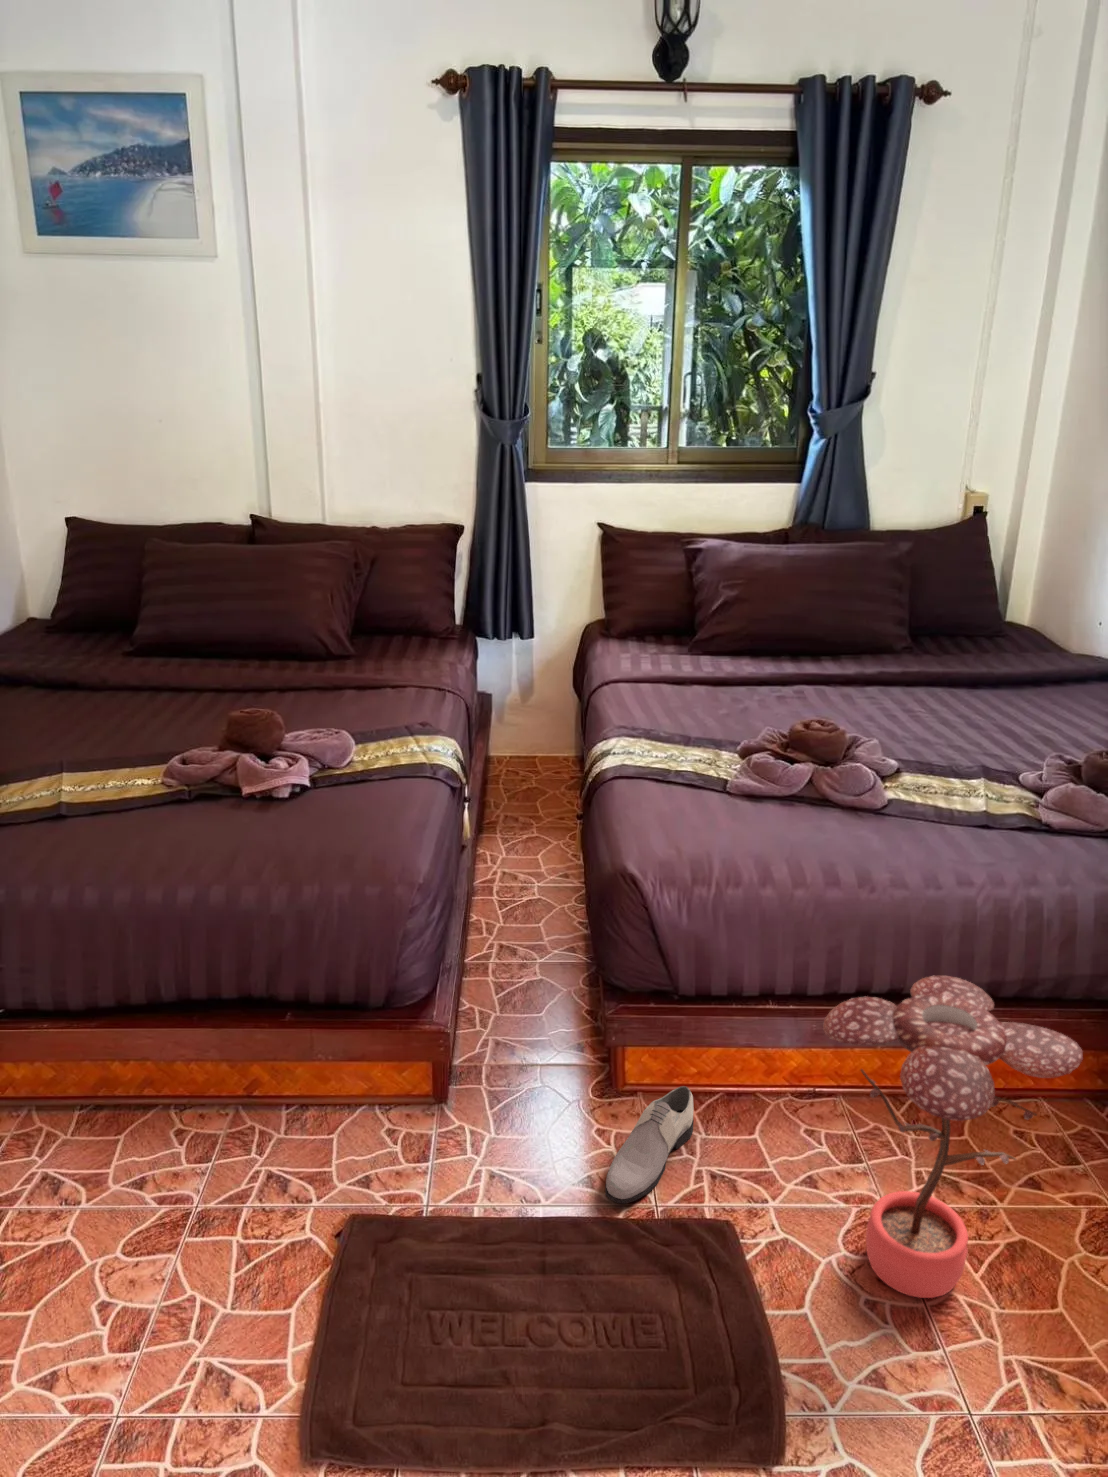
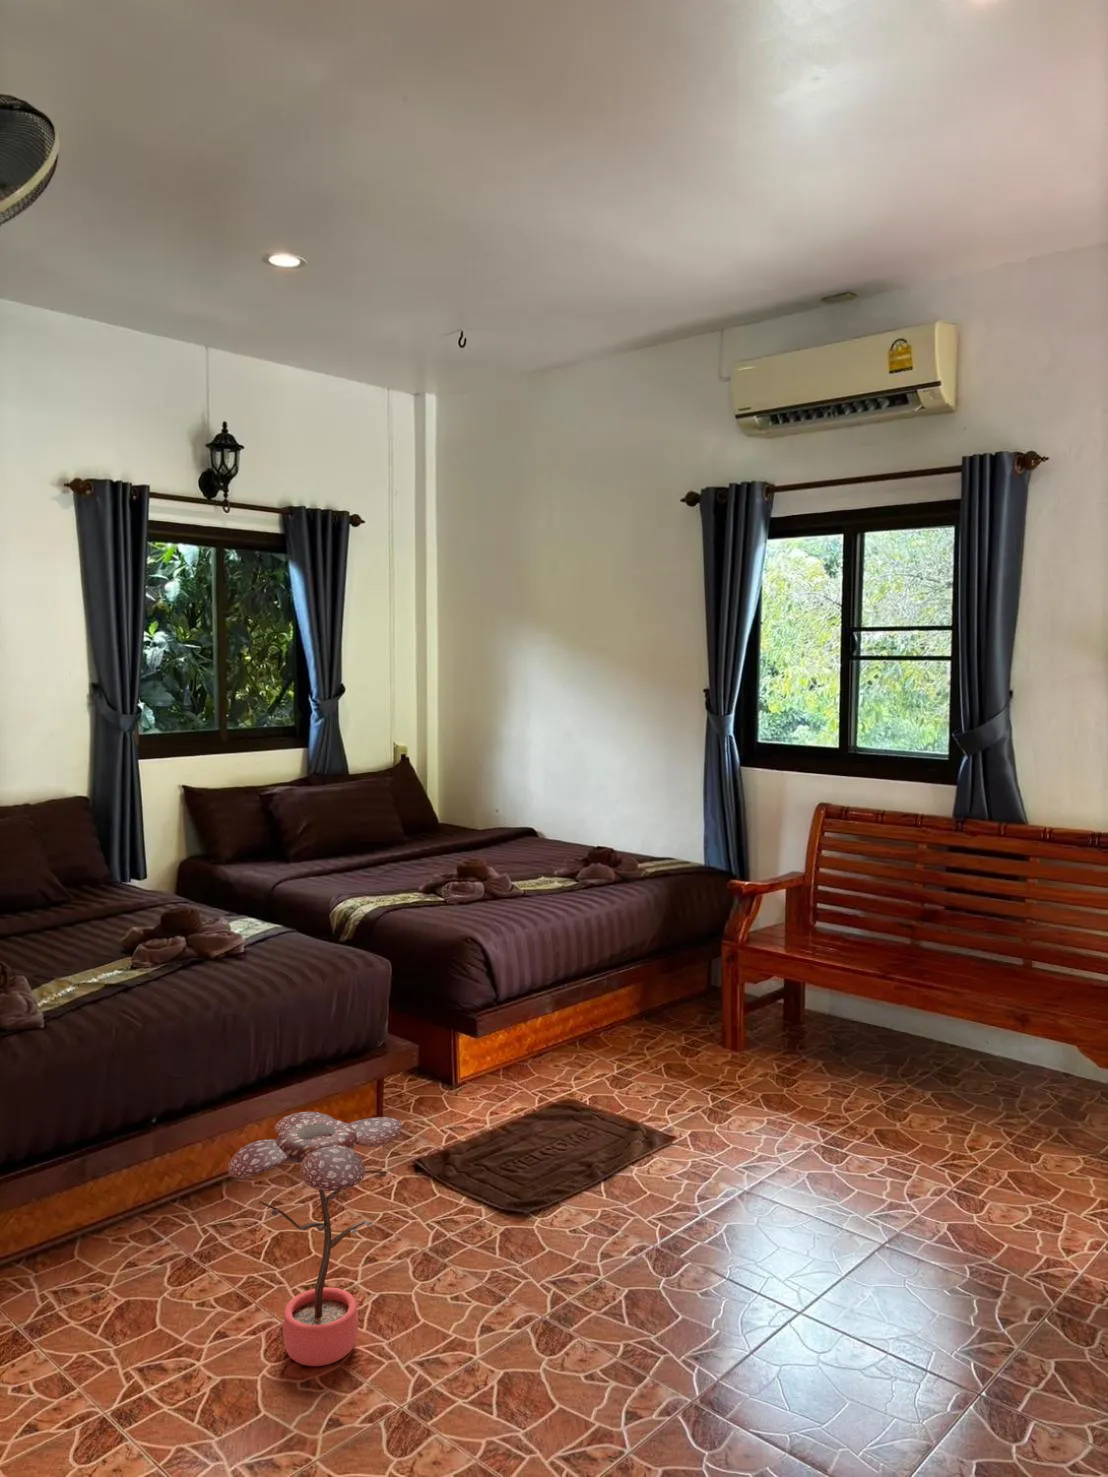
shoe: present [605,1086,694,1204] -> none [48,1308,105,1428]

